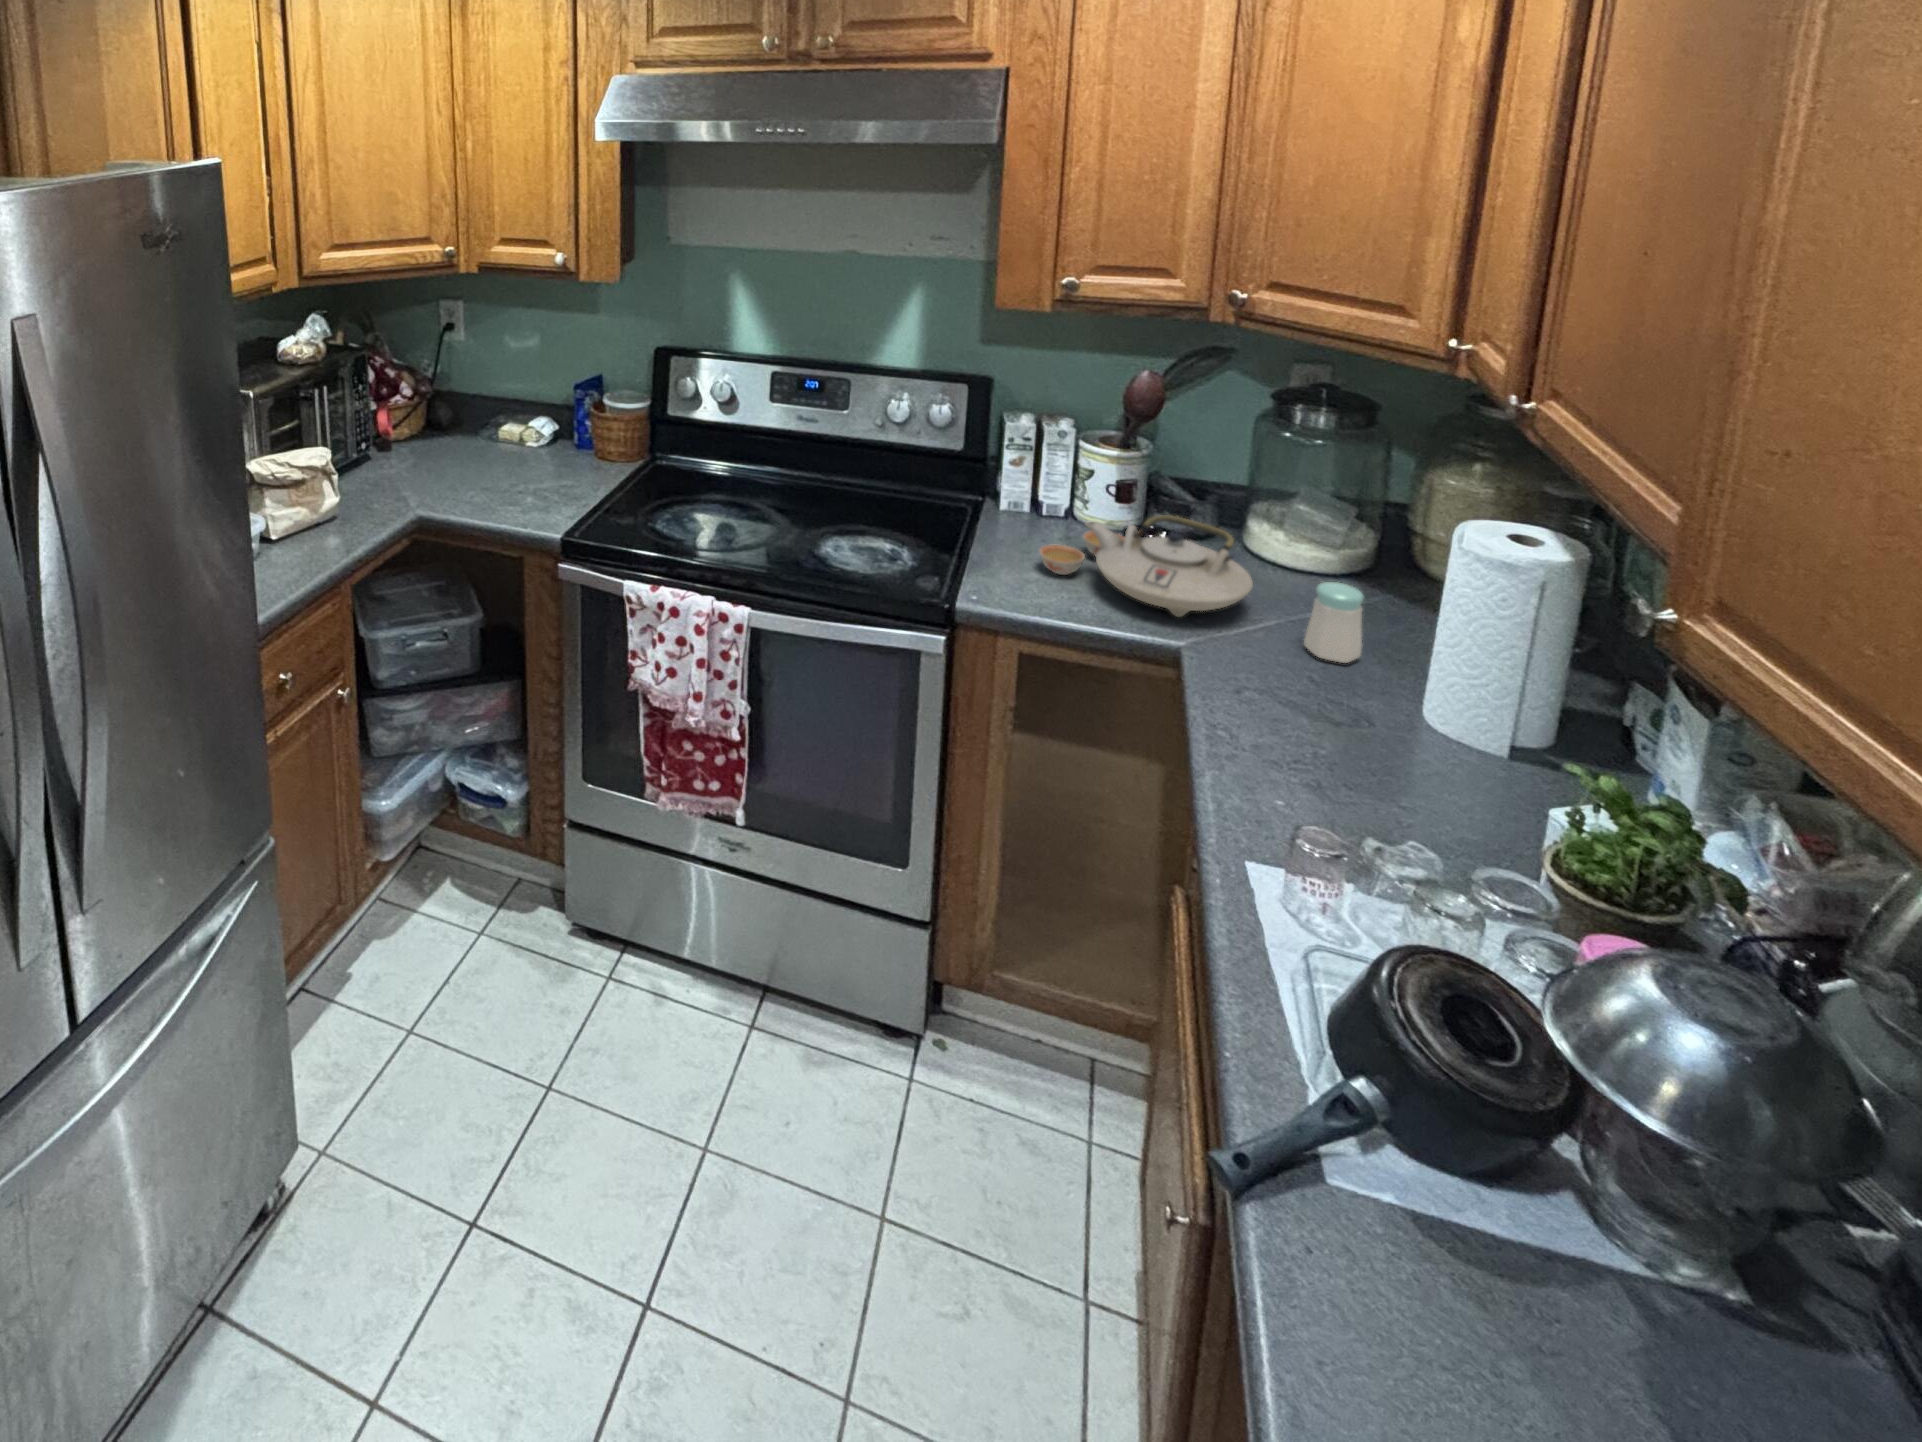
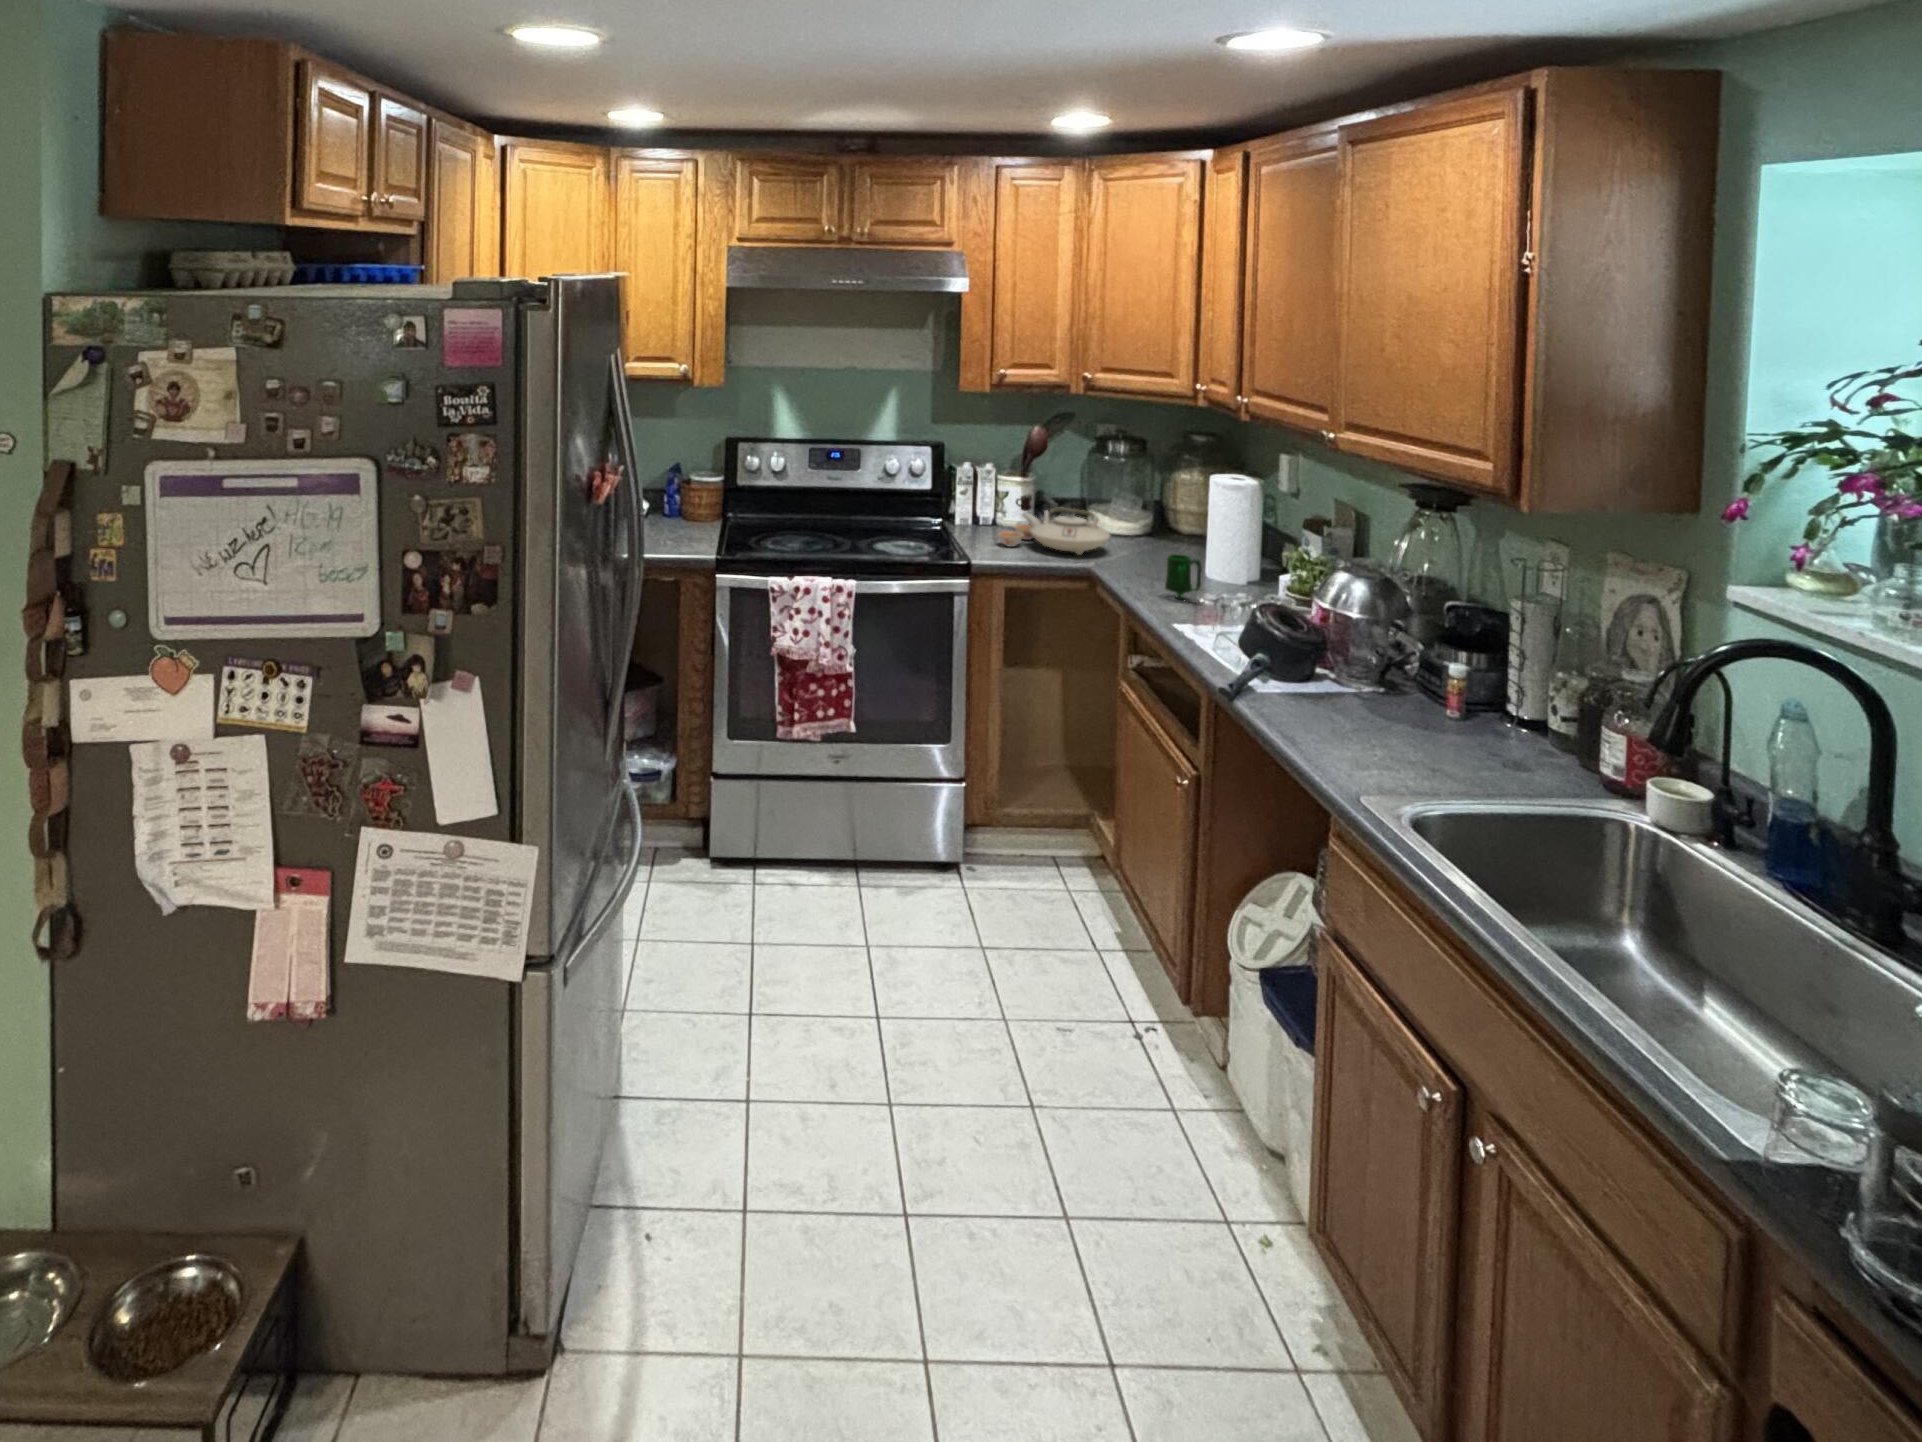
salt shaker: present [1304,582,1363,663] -> none [1141,521,1167,562]
mug: none [1289,704,1375,804] -> present [1165,554,1202,597]

